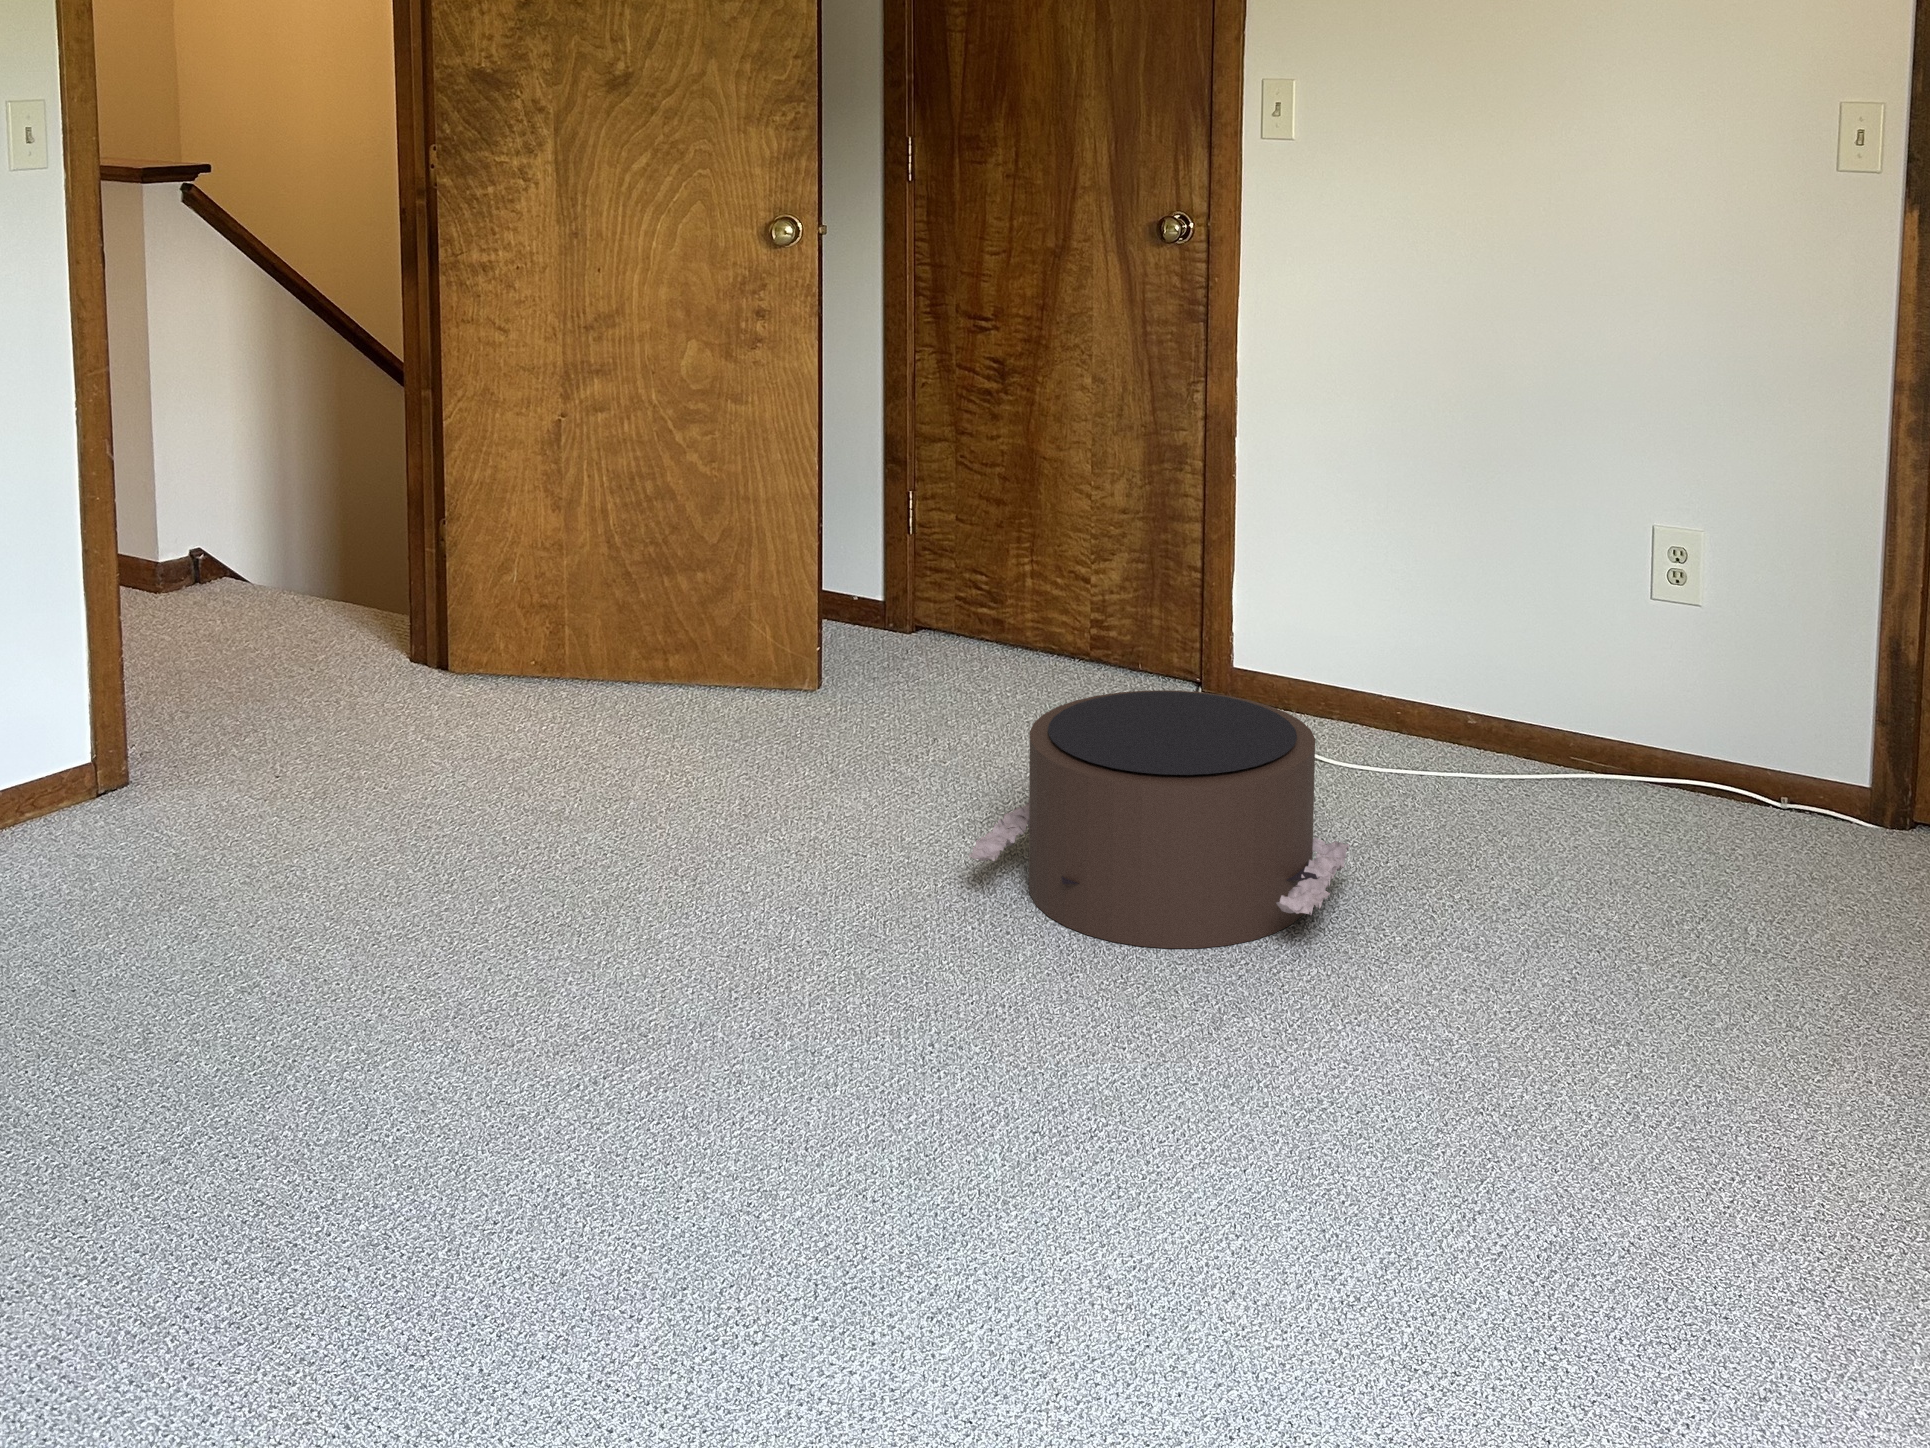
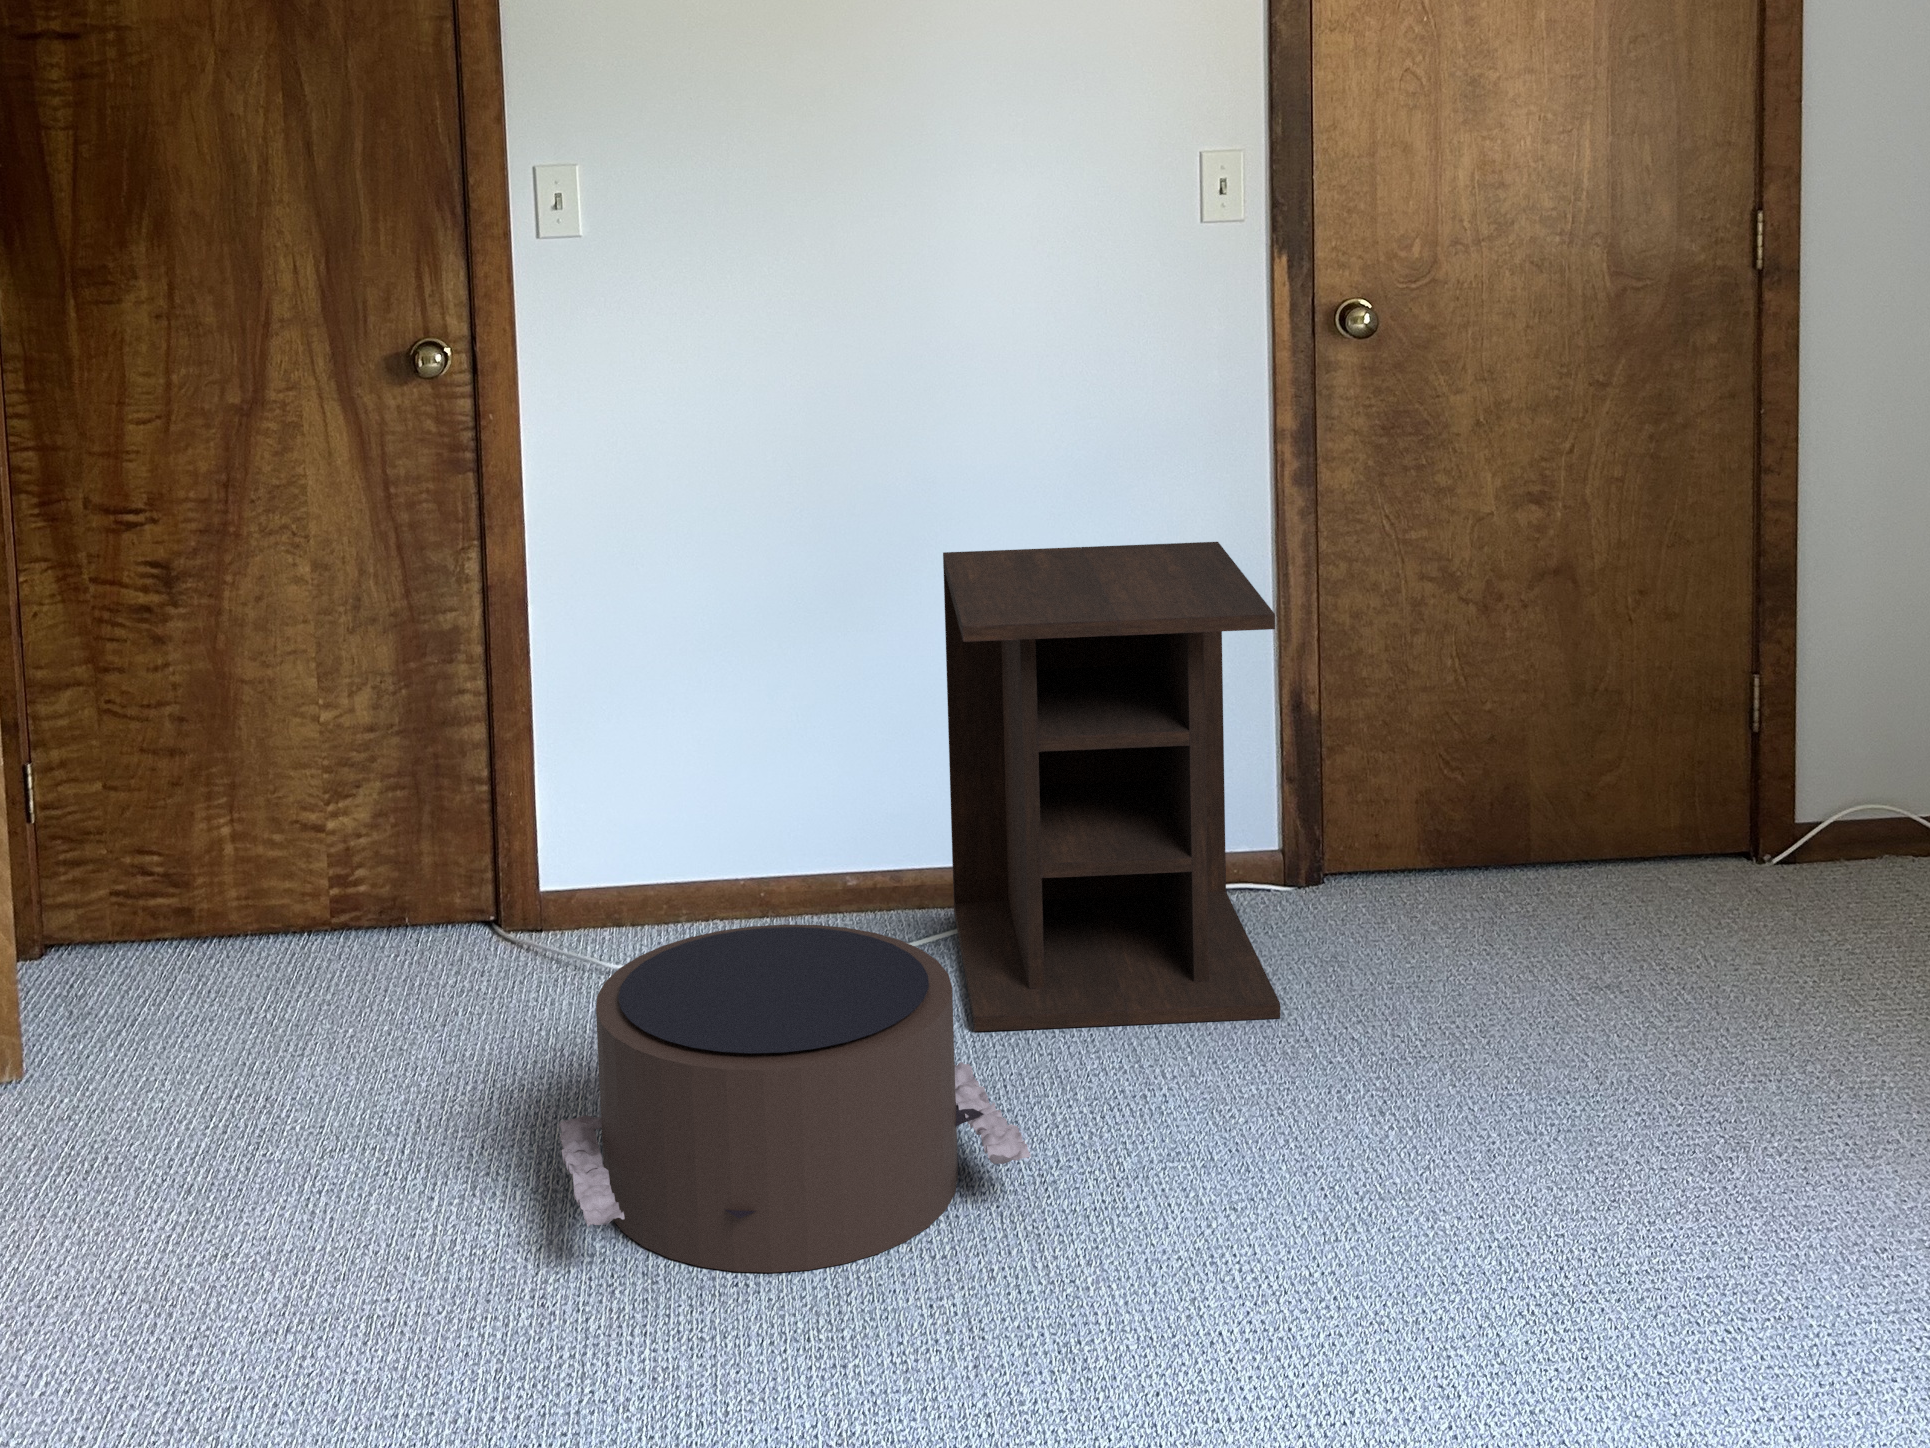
nightstand: none [1441,445,1810,907] -> present [943,542,1280,1031]

